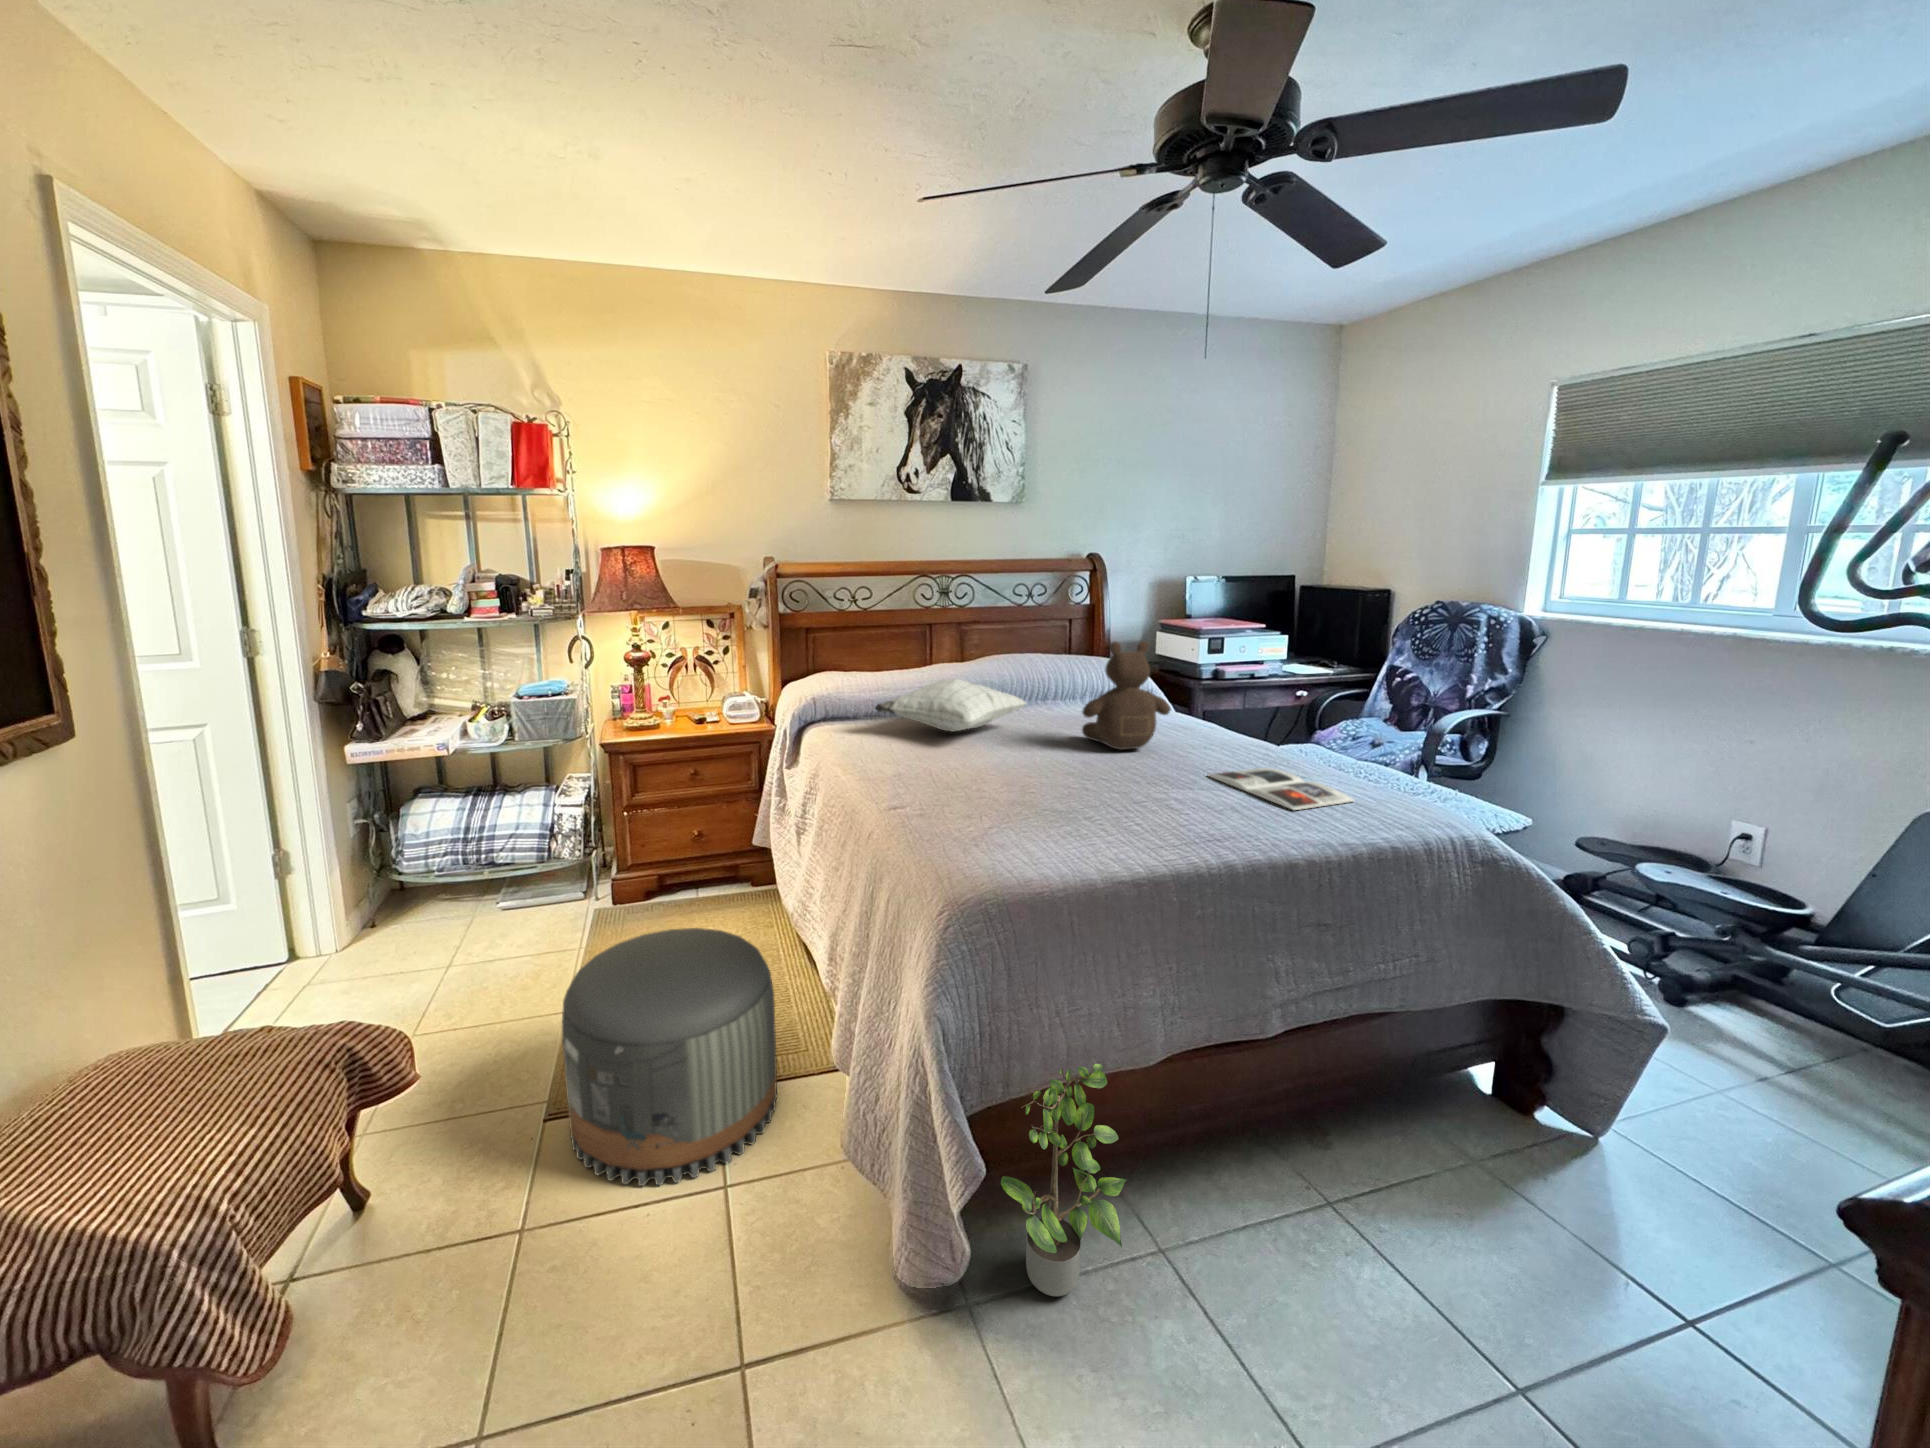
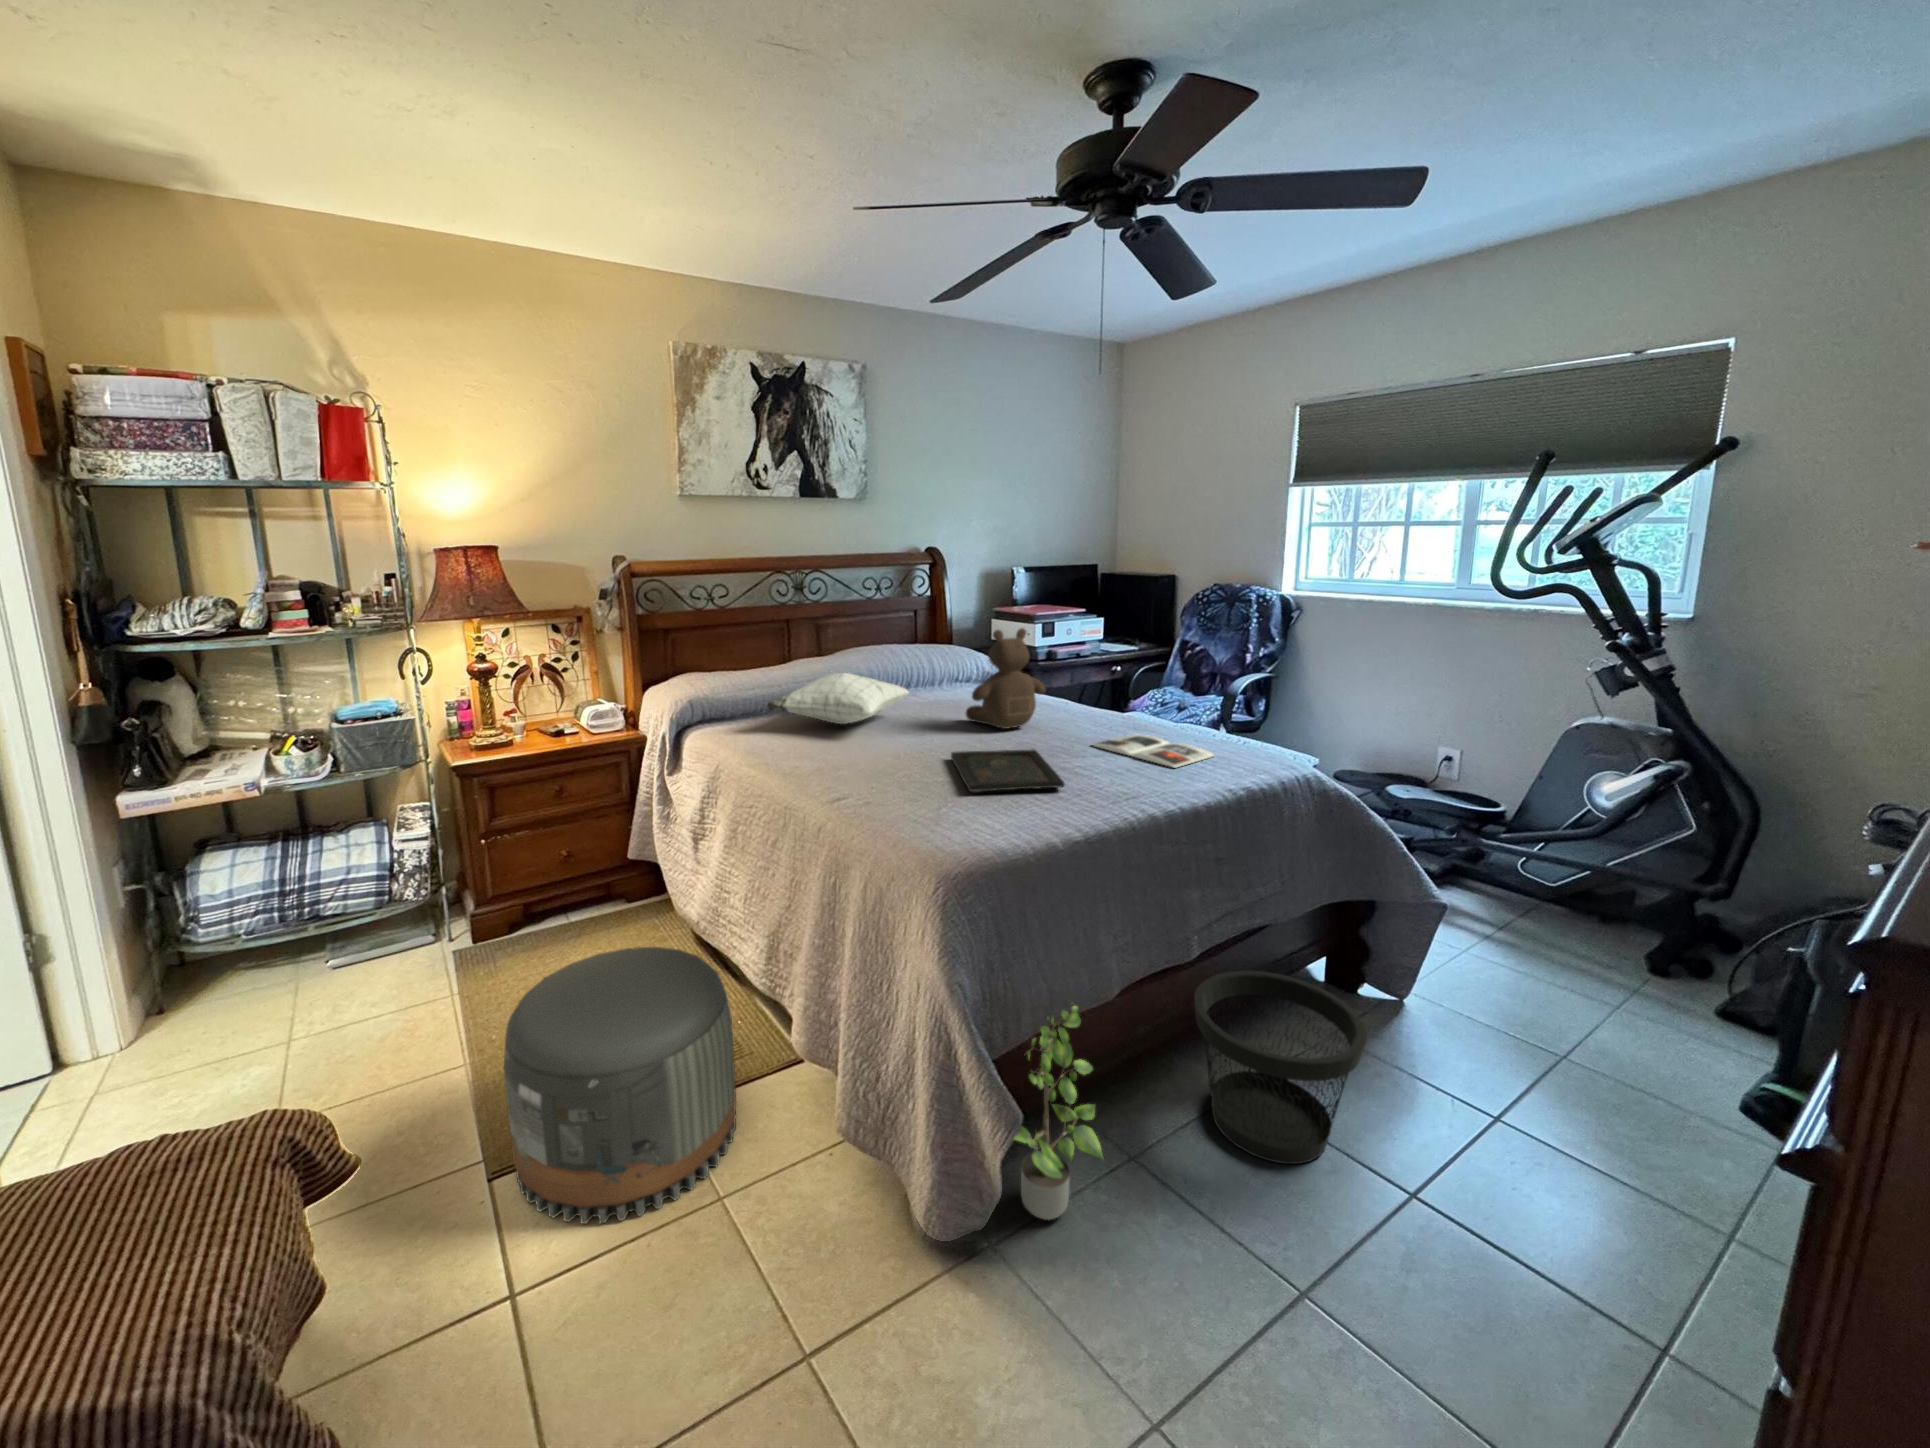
tray: none [1036,769,1145,819] -> present [951,750,1064,792]
wastebasket: none [1268,1059,1490,1312] -> present [1194,971,1367,1164]

